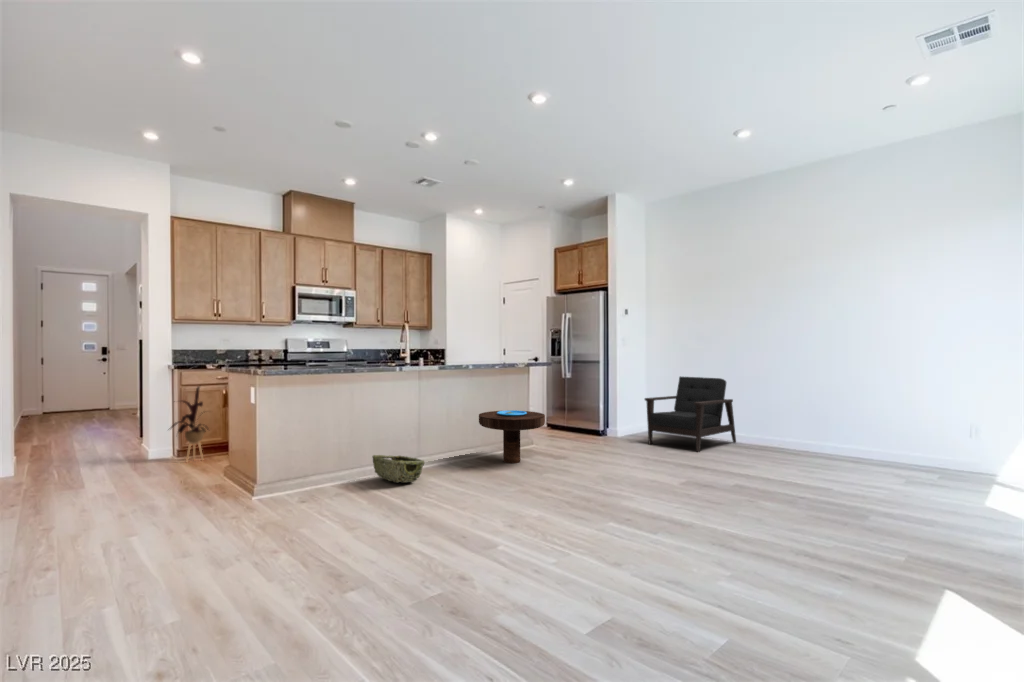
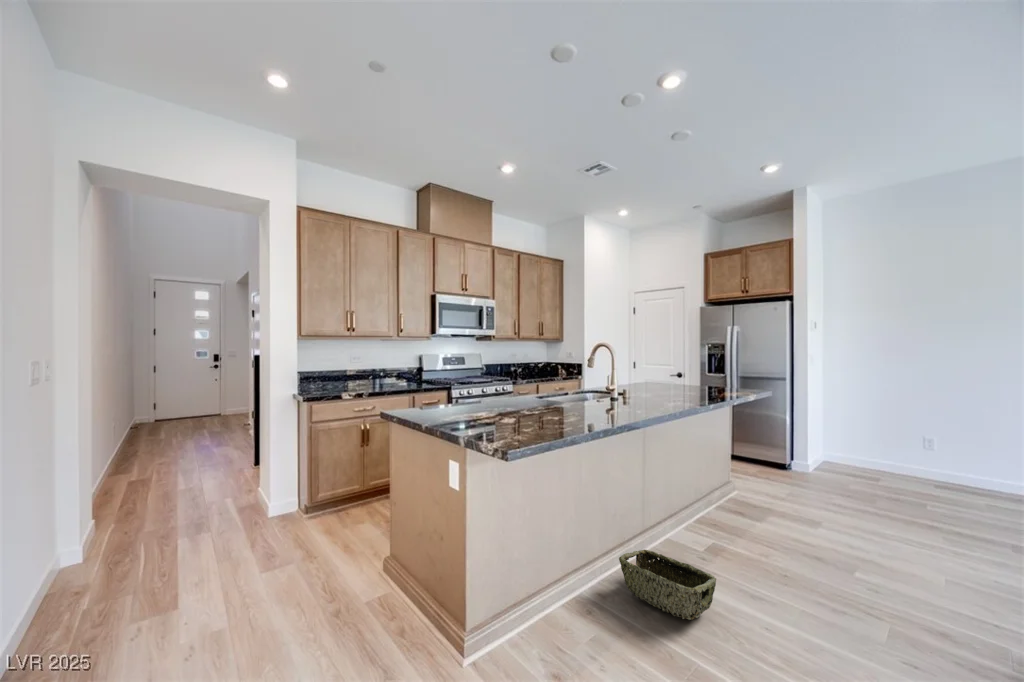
armchair: present [645,376,736,452] -> none [877,406,996,519]
house plant: present [171,387,208,461] -> none [299,428,354,531]
side table: present [479,410,545,463] -> none [712,460,827,545]

